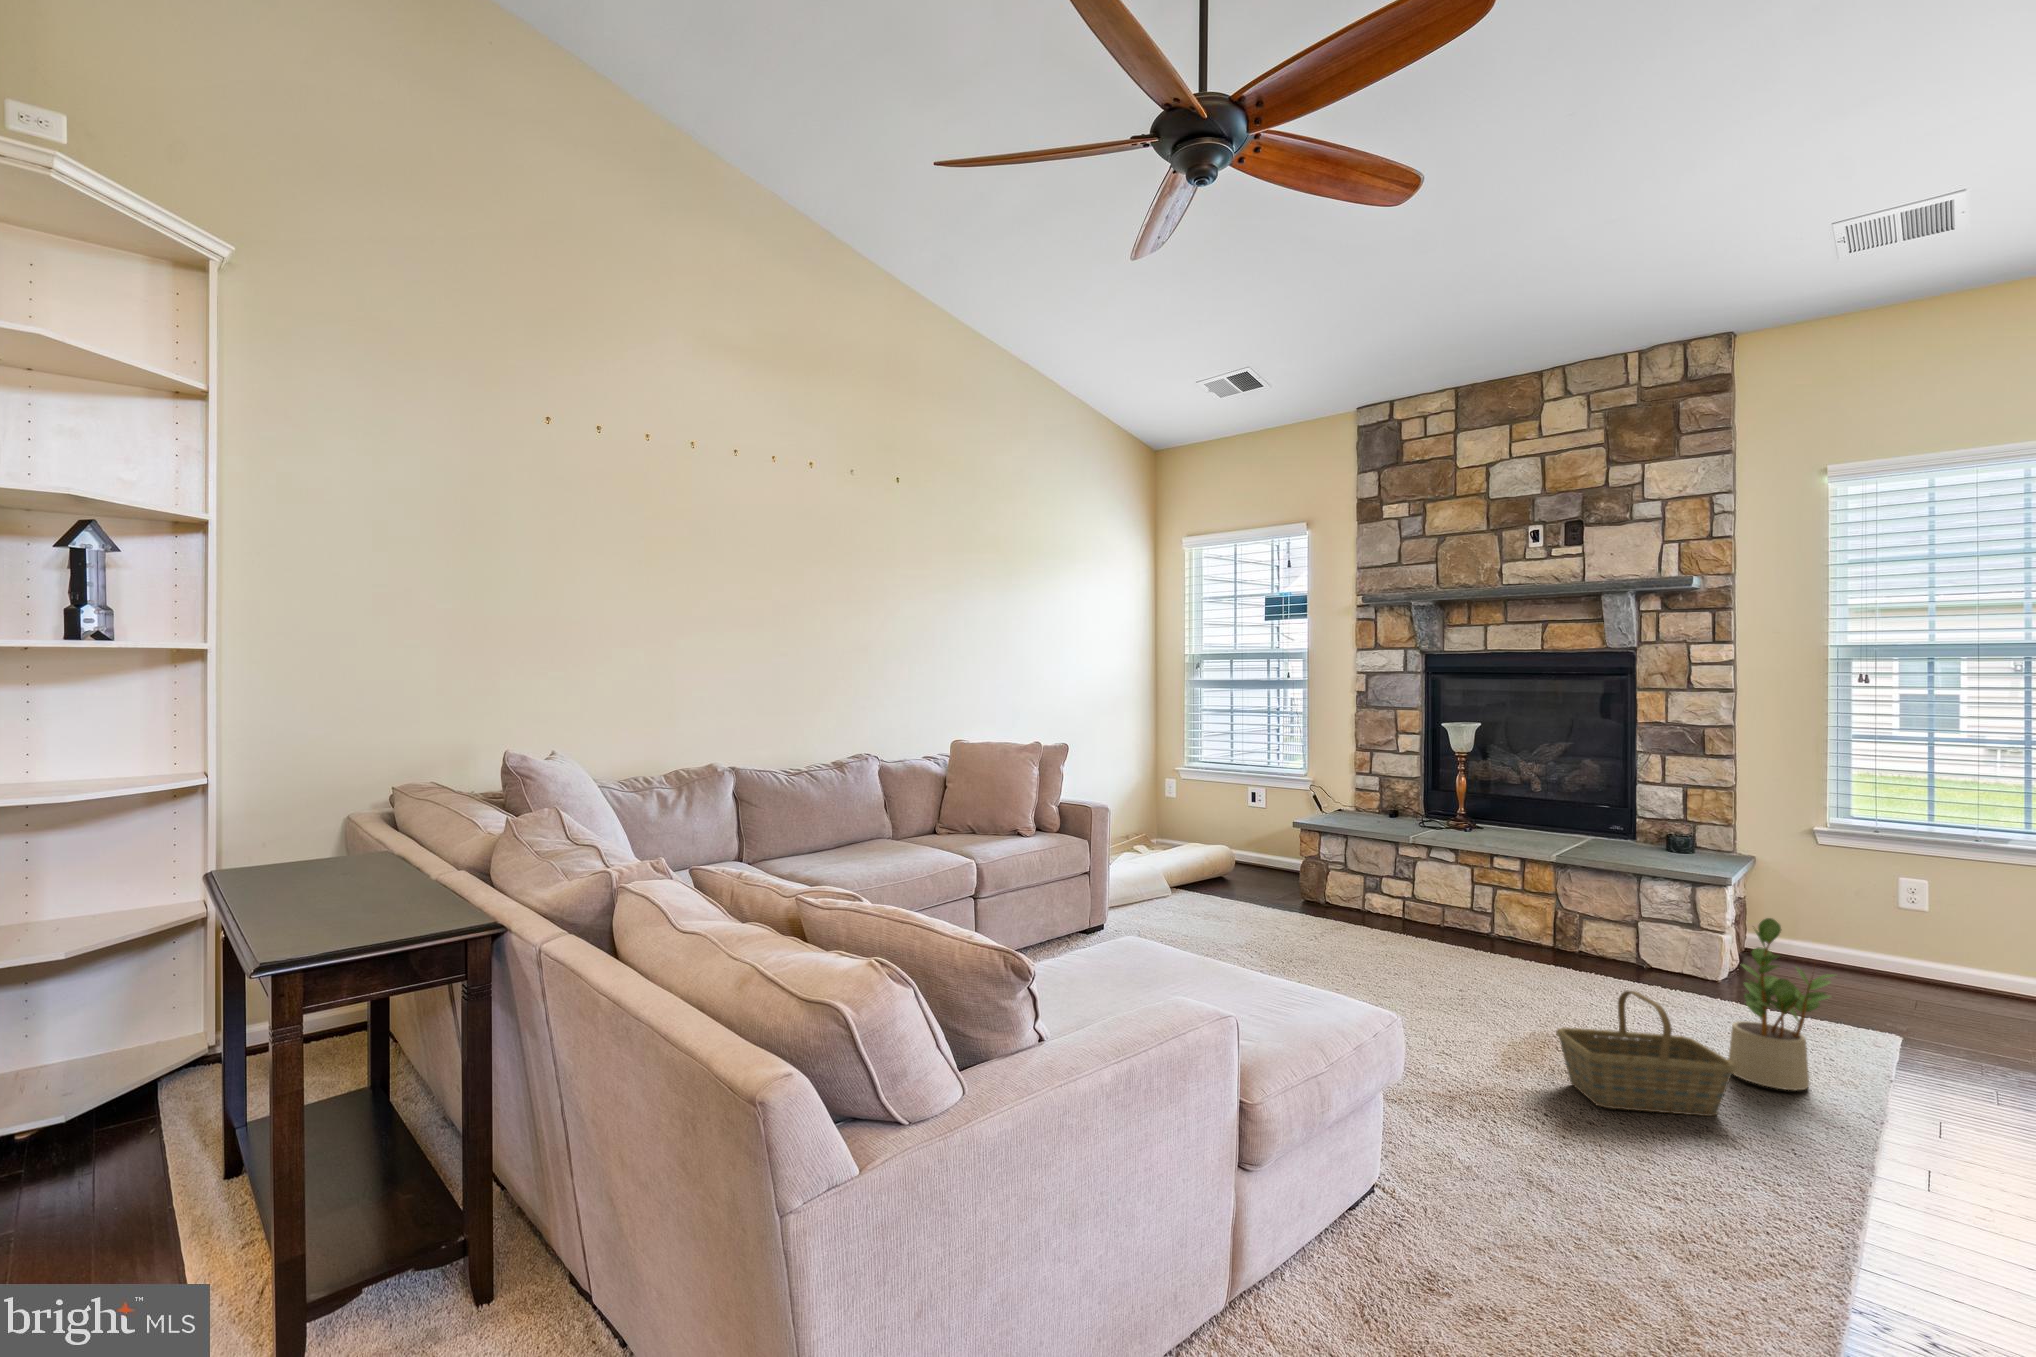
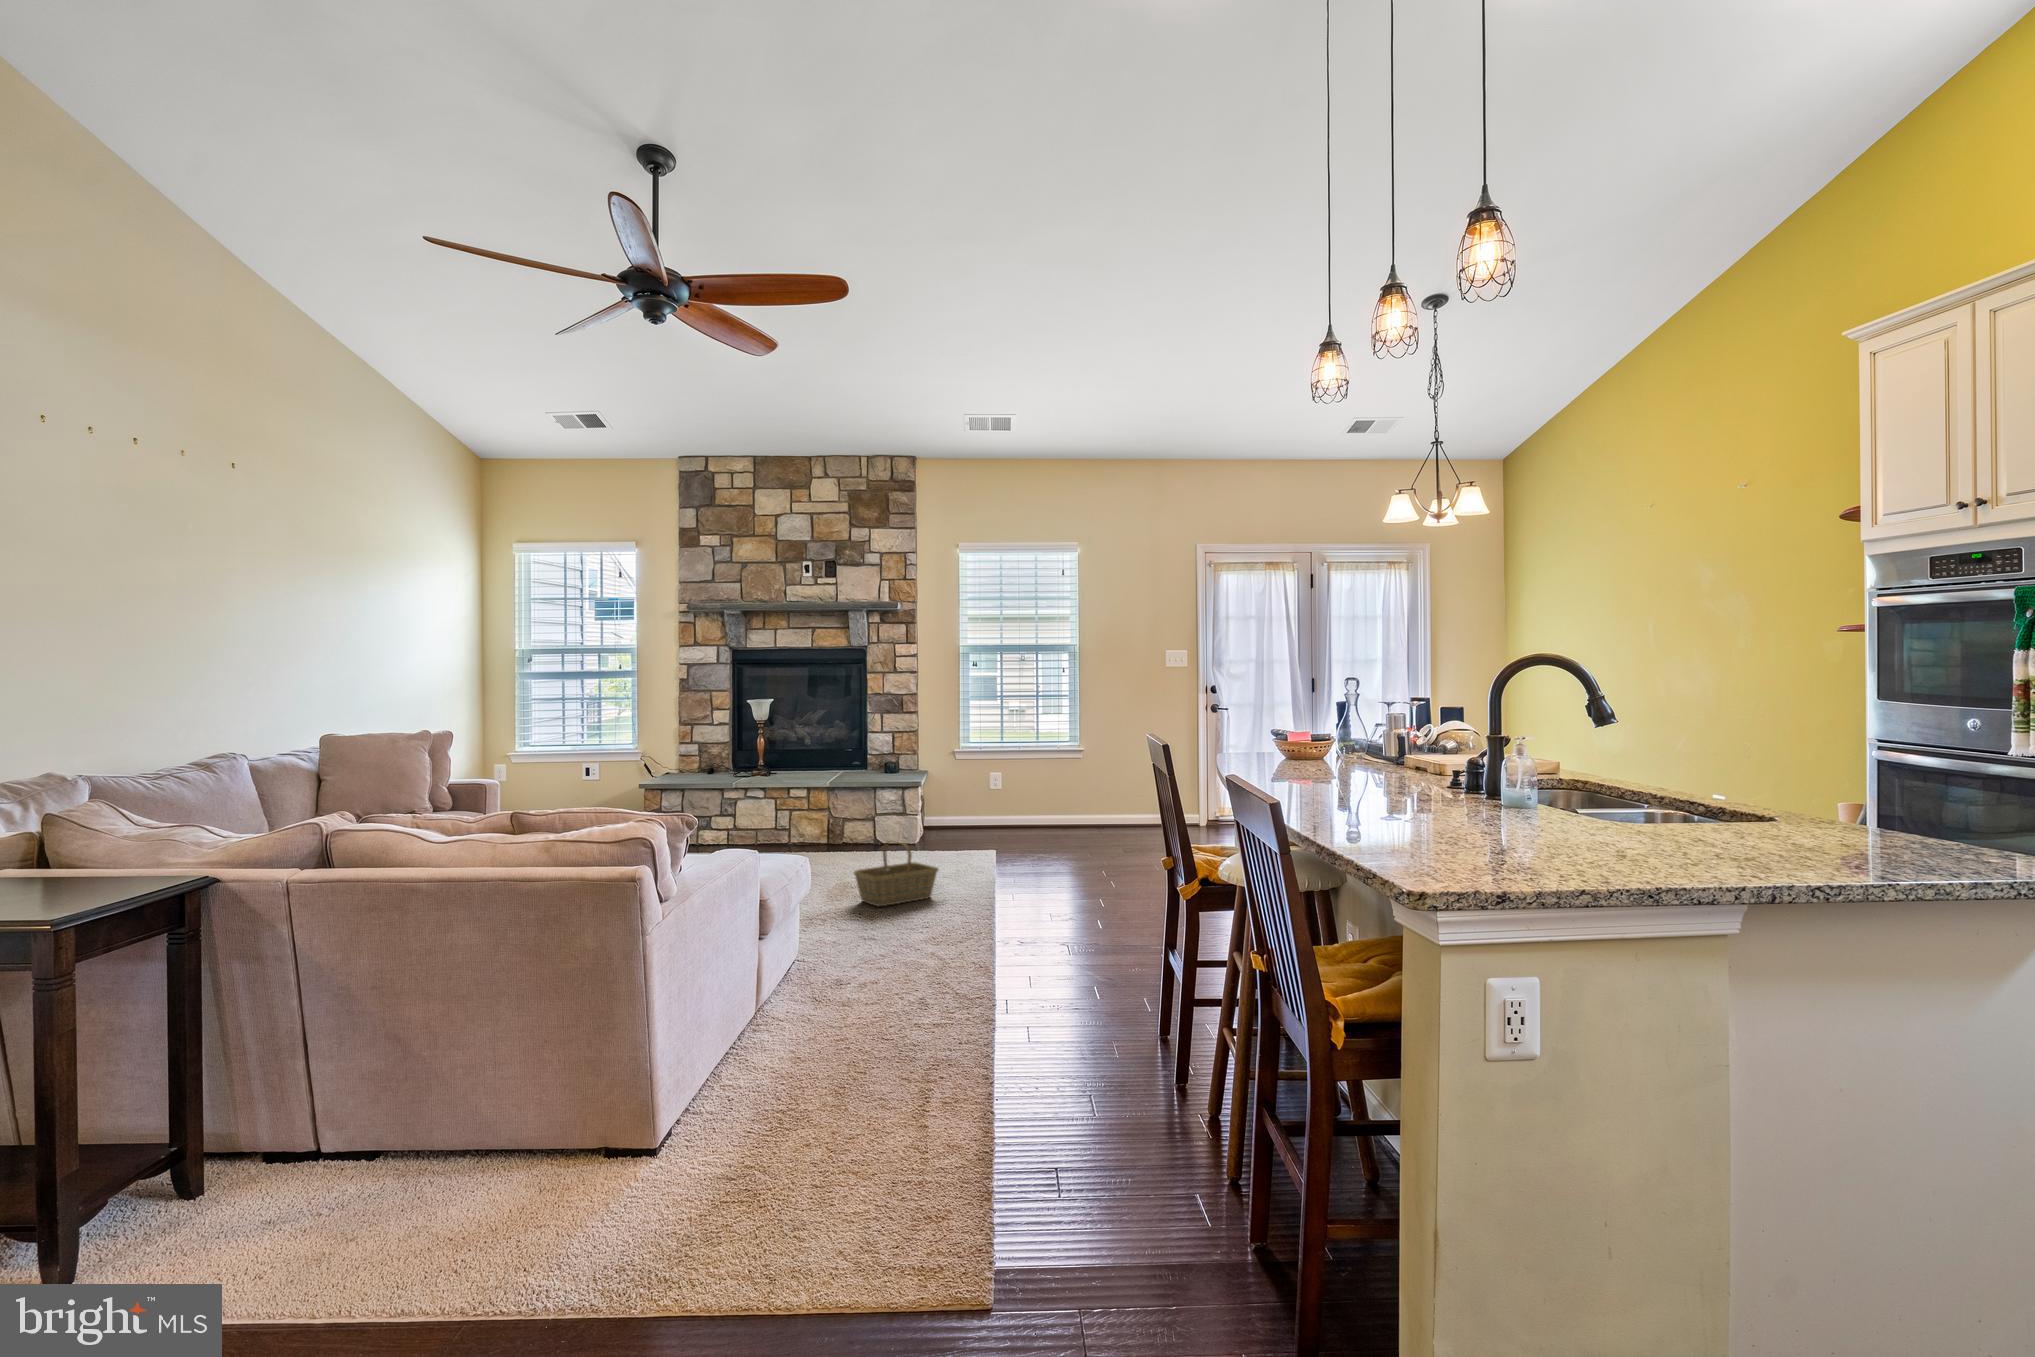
potted plant: present [1728,918,1835,1090] -> none [931,792,976,881]

